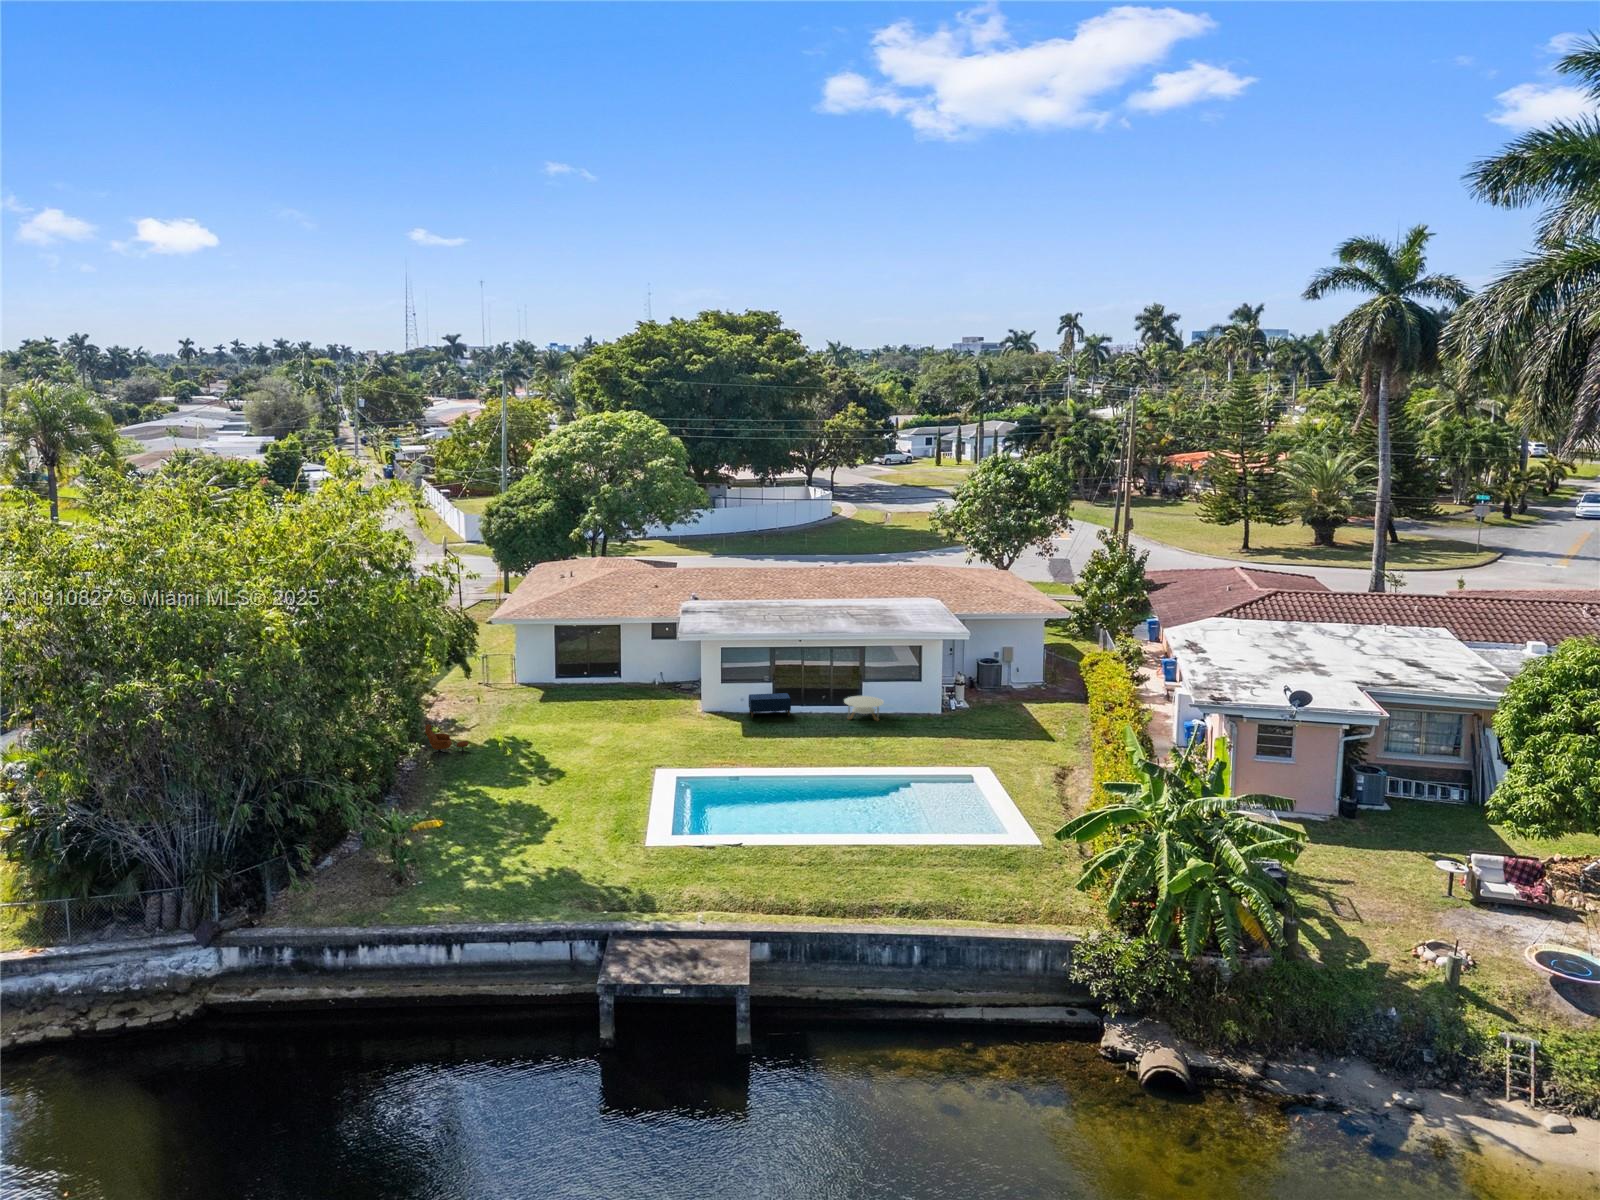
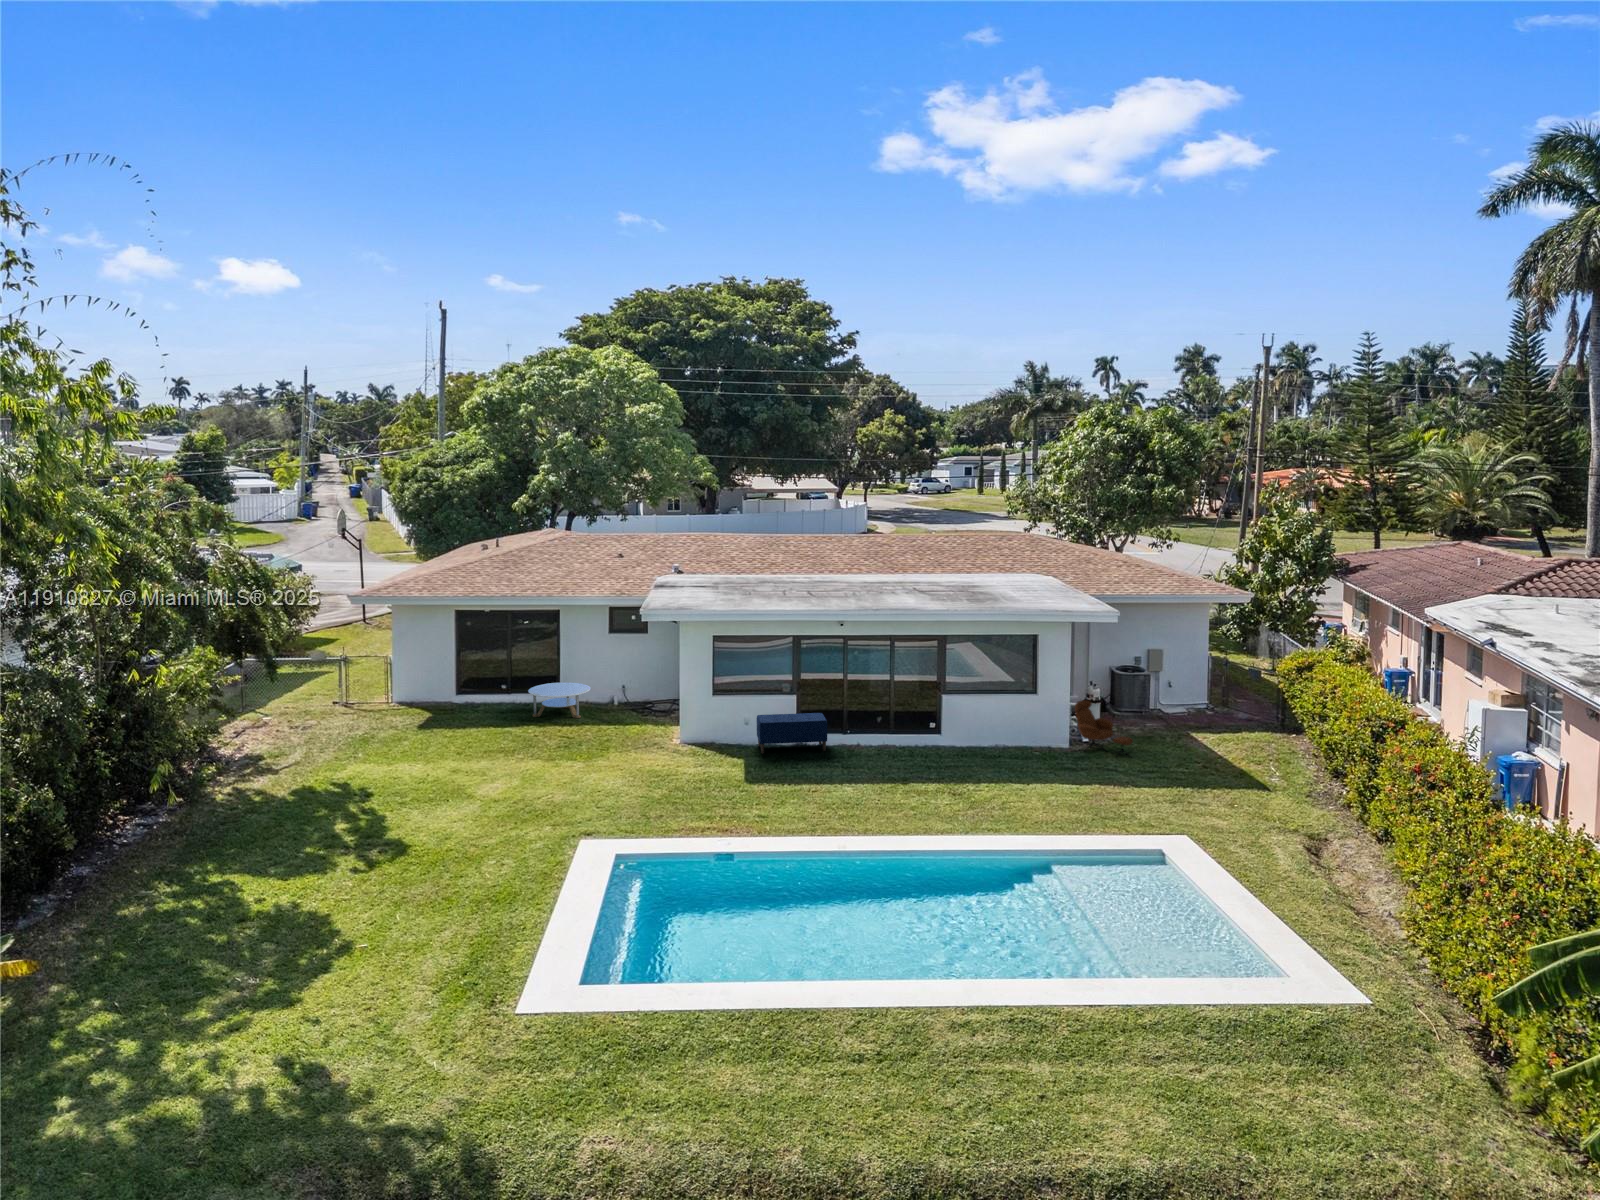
round table: present [844,696,884,721] -> present [528,682,591,718]
lounge chair: present [425,724,469,758] -> present [1075,700,1133,754]

